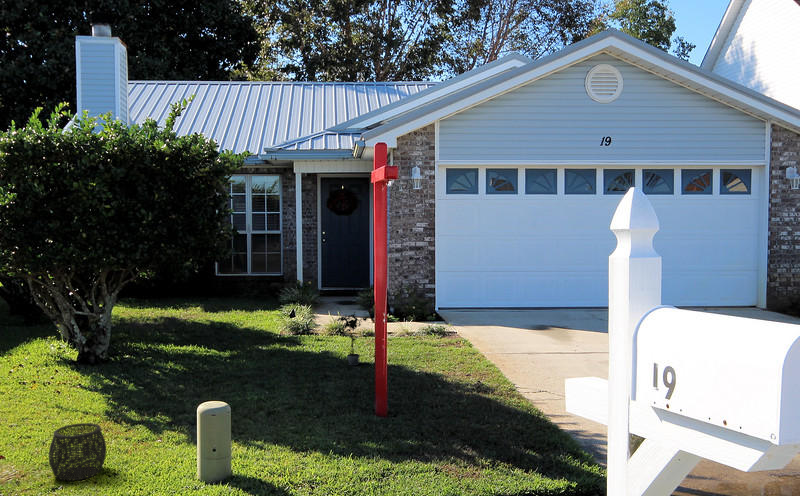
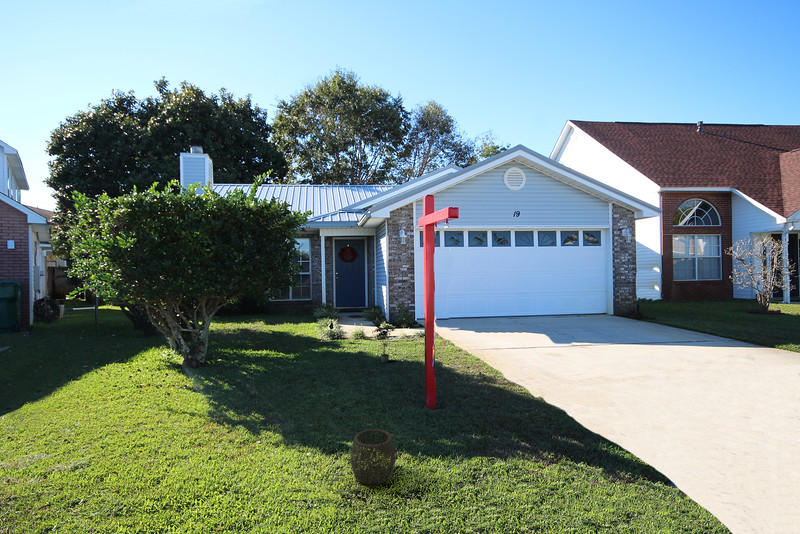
woven basket: present [48,423,106,481] -> present [350,429,396,485]

